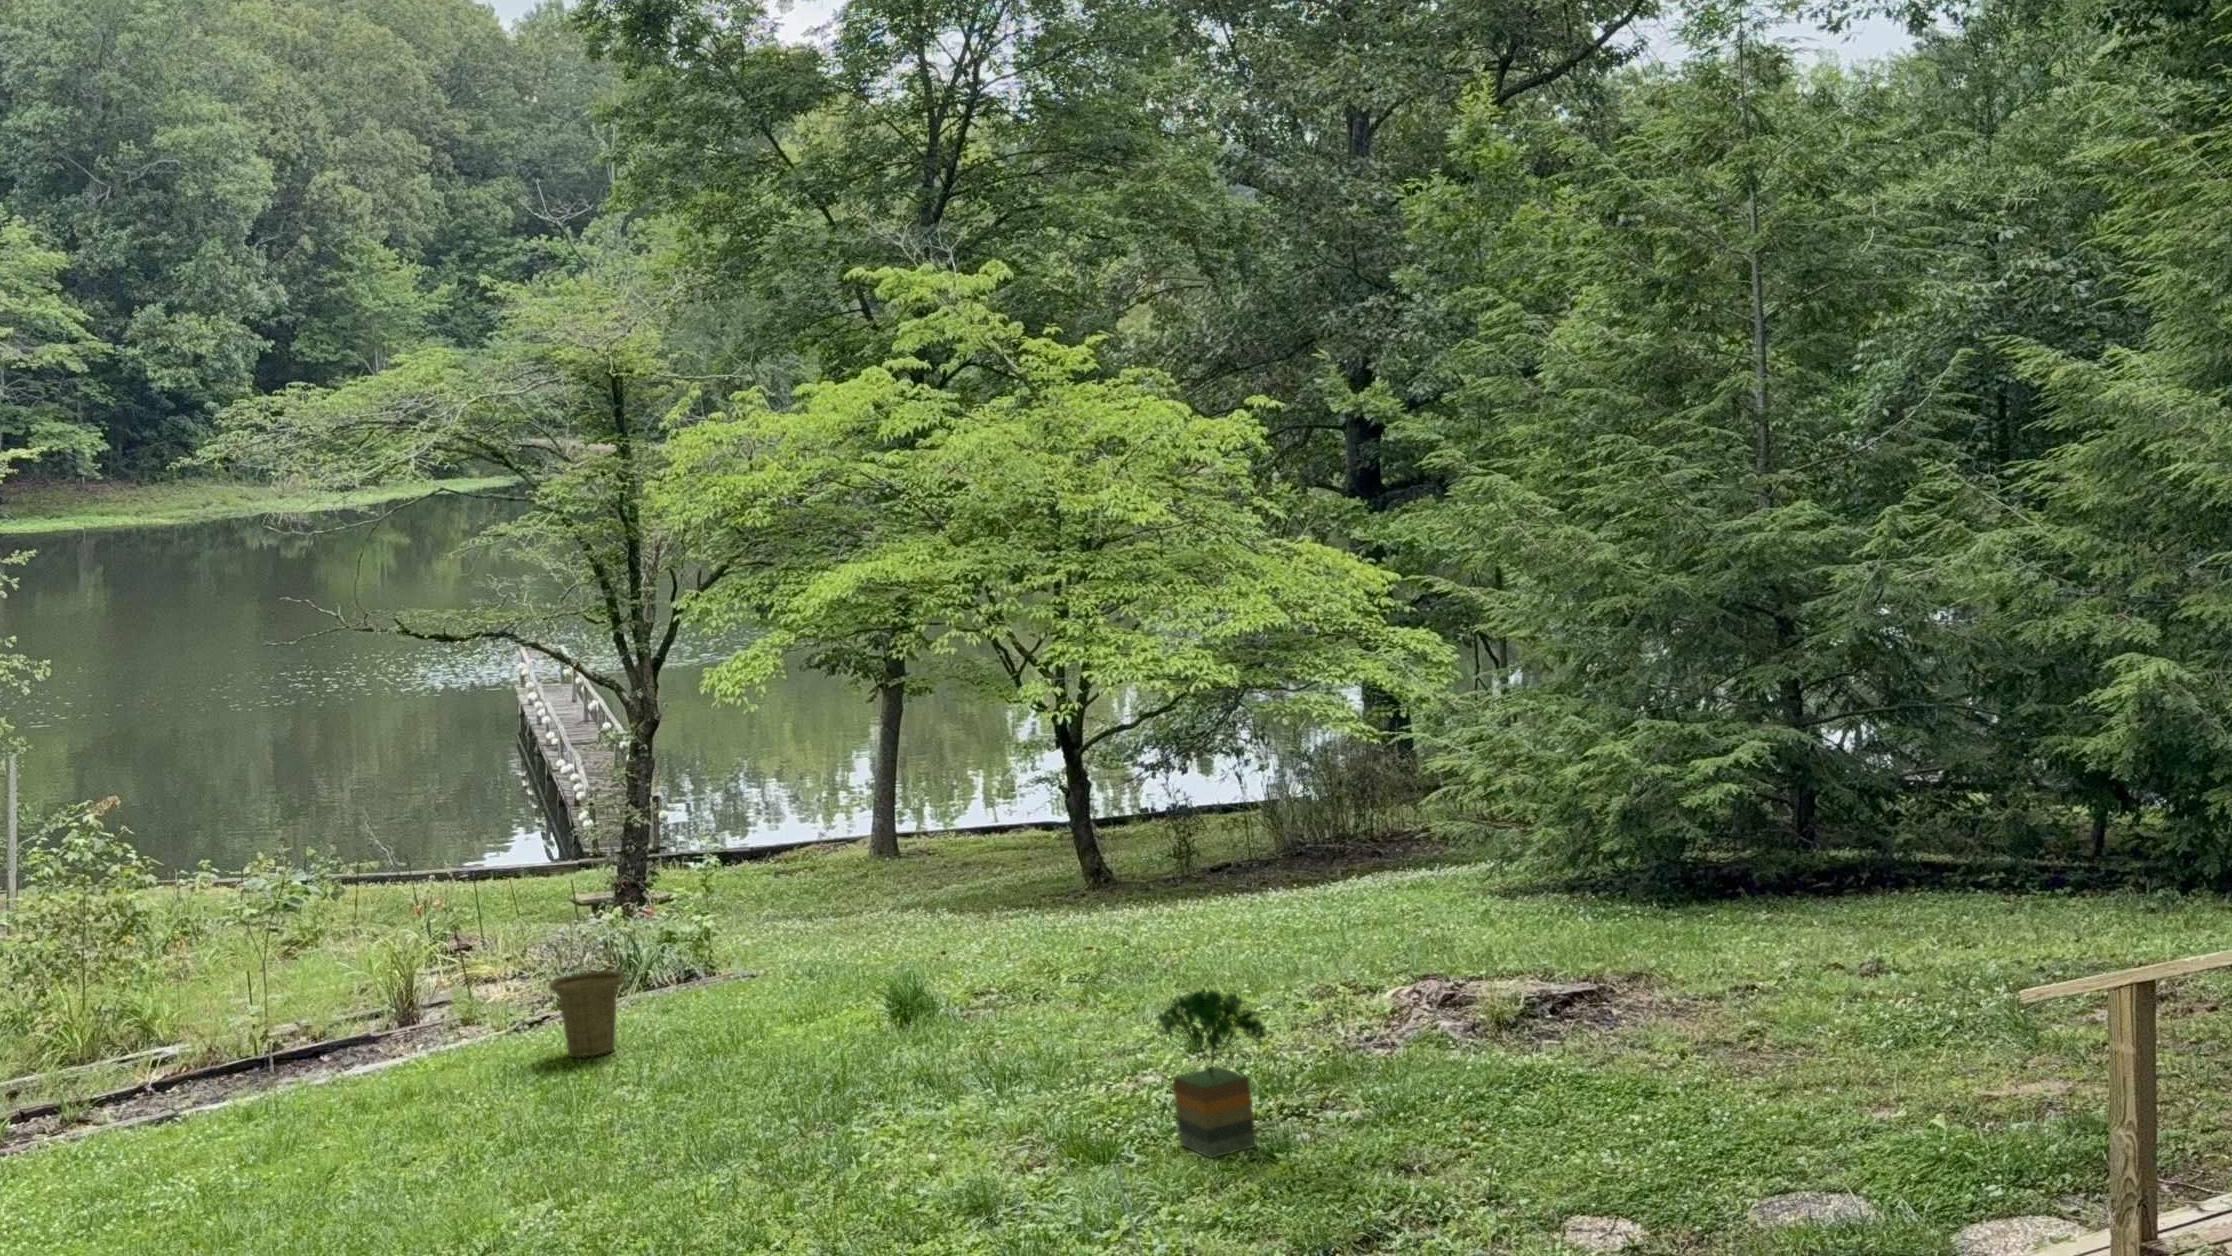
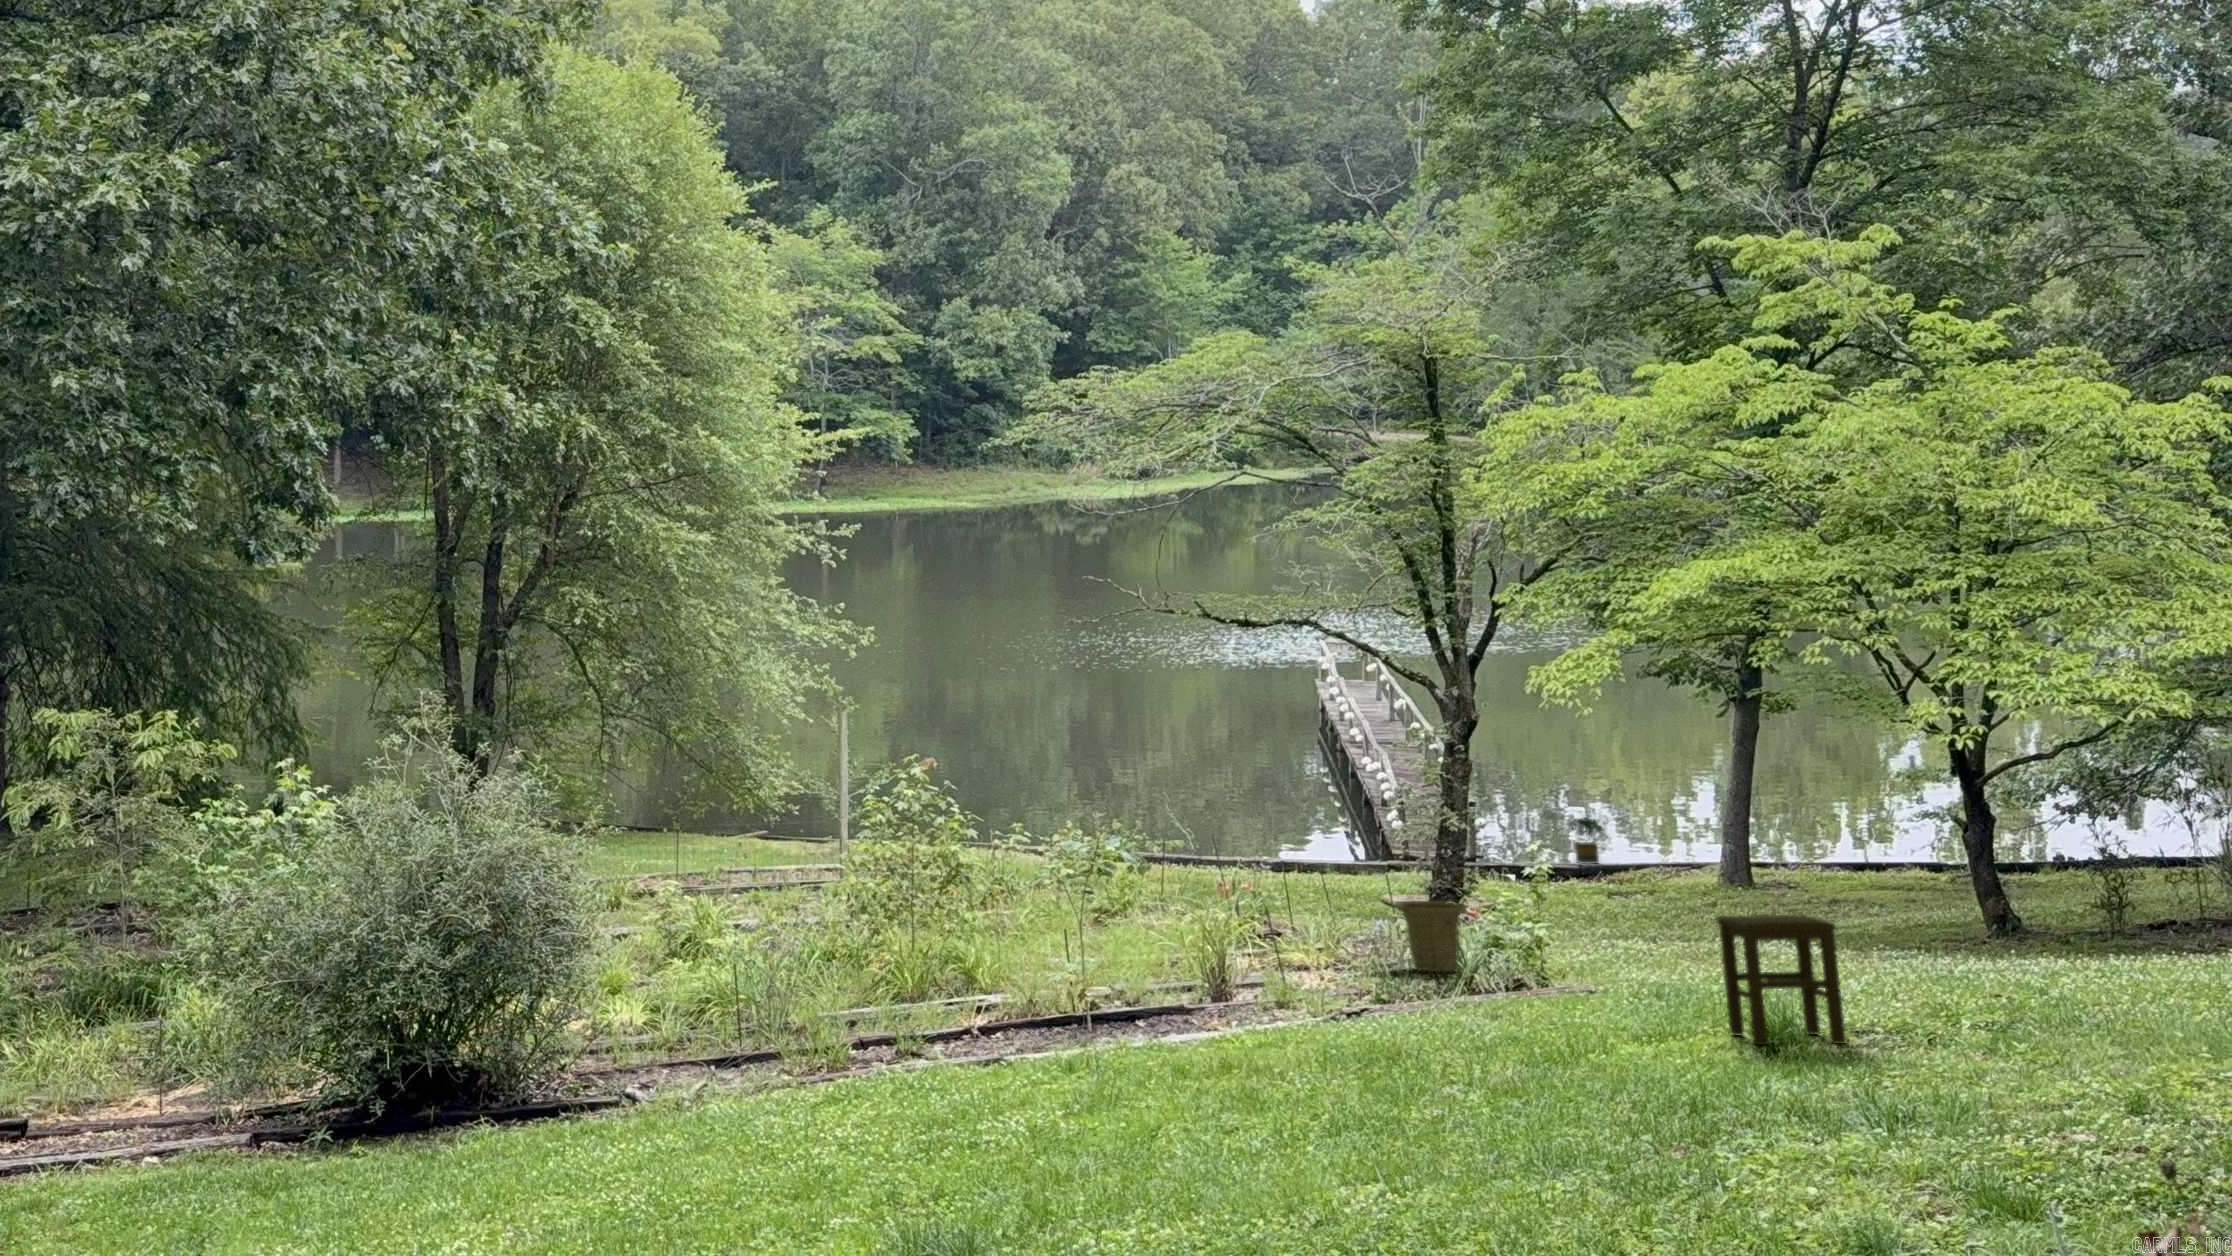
stool: none [873,966,998,1127] -> present [1717,915,1846,1045]
potted tree: present [1156,990,1268,1158] -> present [1570,818,1603,864]

